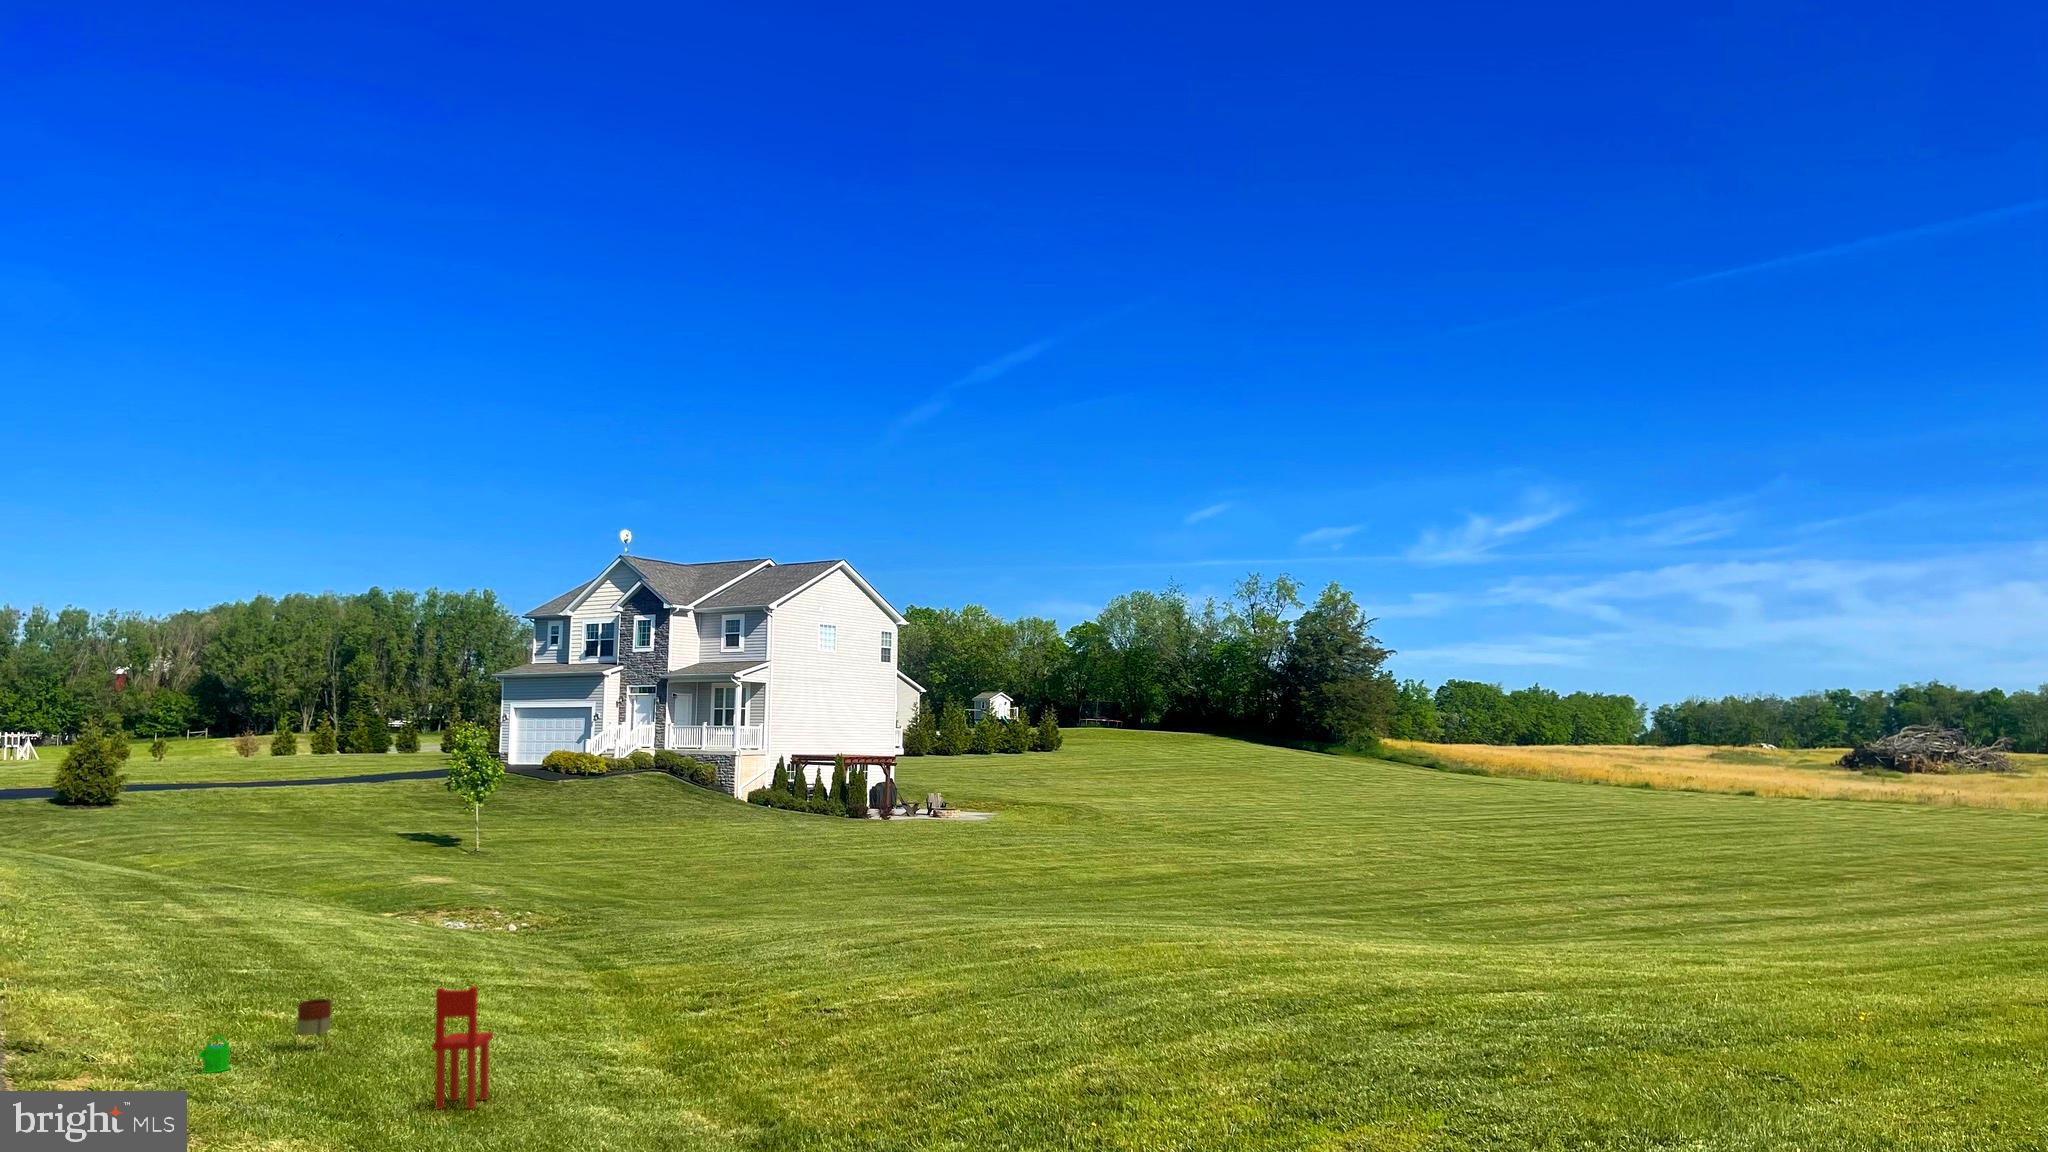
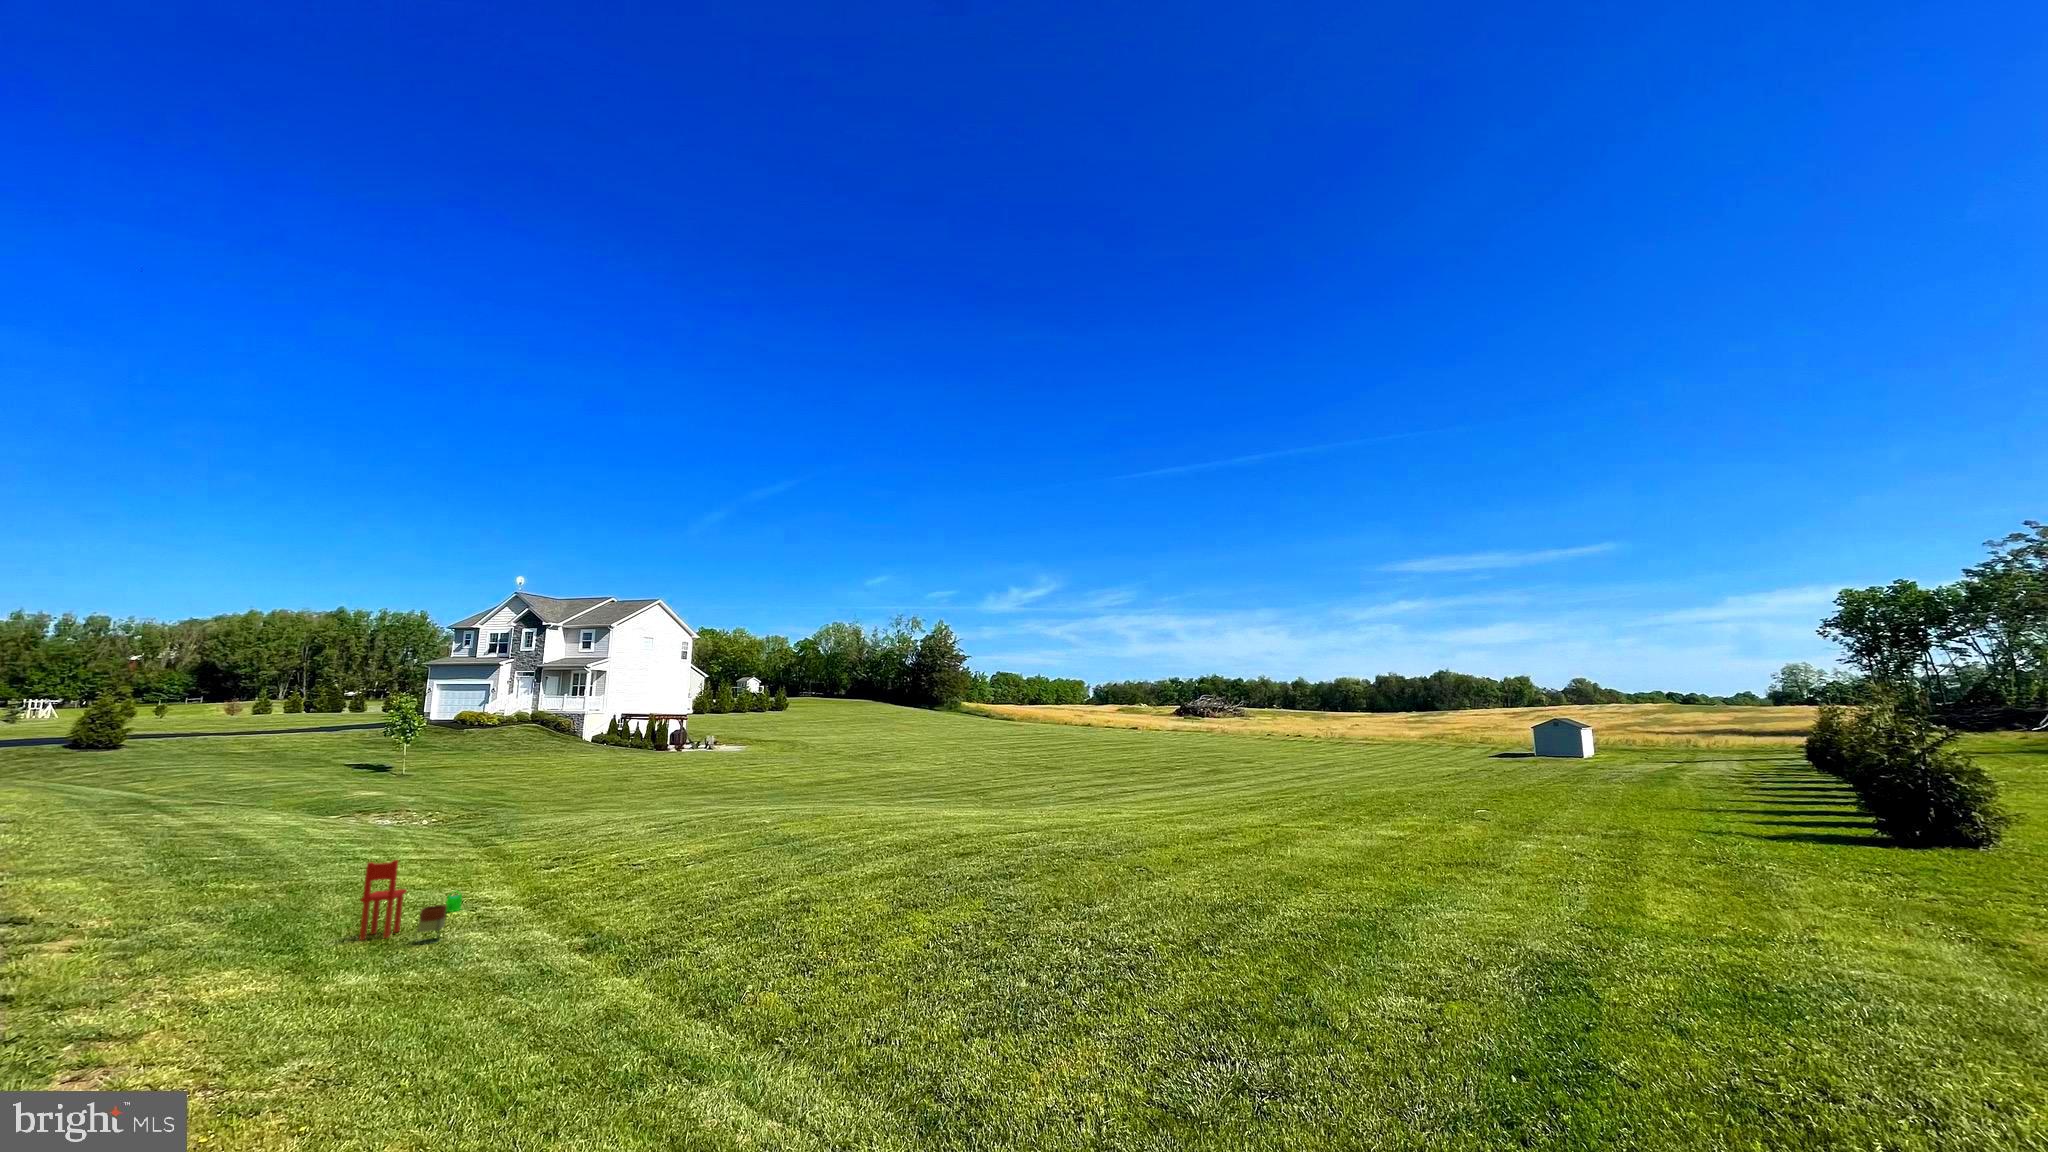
planter: present [295,999,332,1044] -> present [417,905,447,933]
watering can: present [198,1035,230,1073] -> present [446,890,462,912]

